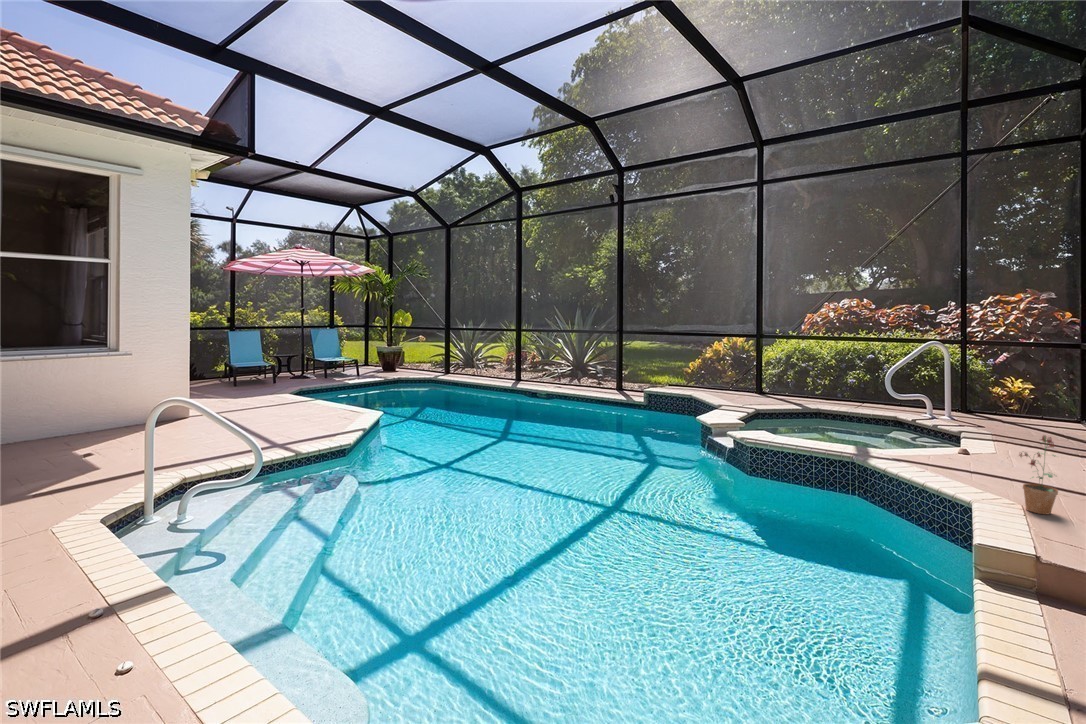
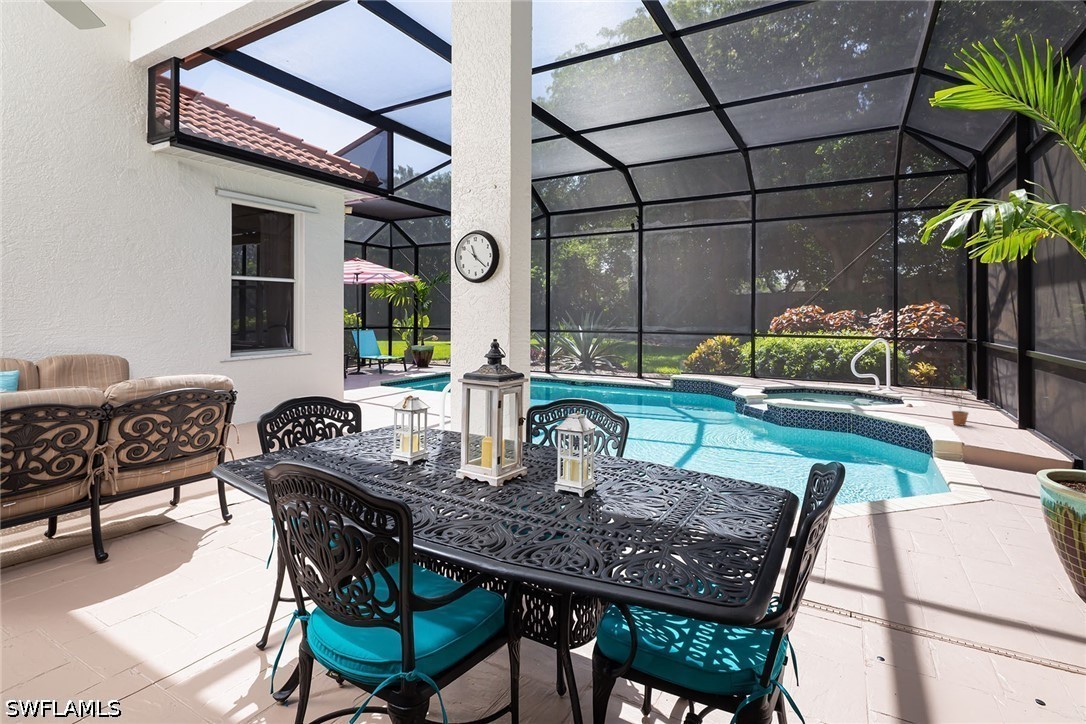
side table: none [993,373,1051,440] -> present [923,357,953,392]

